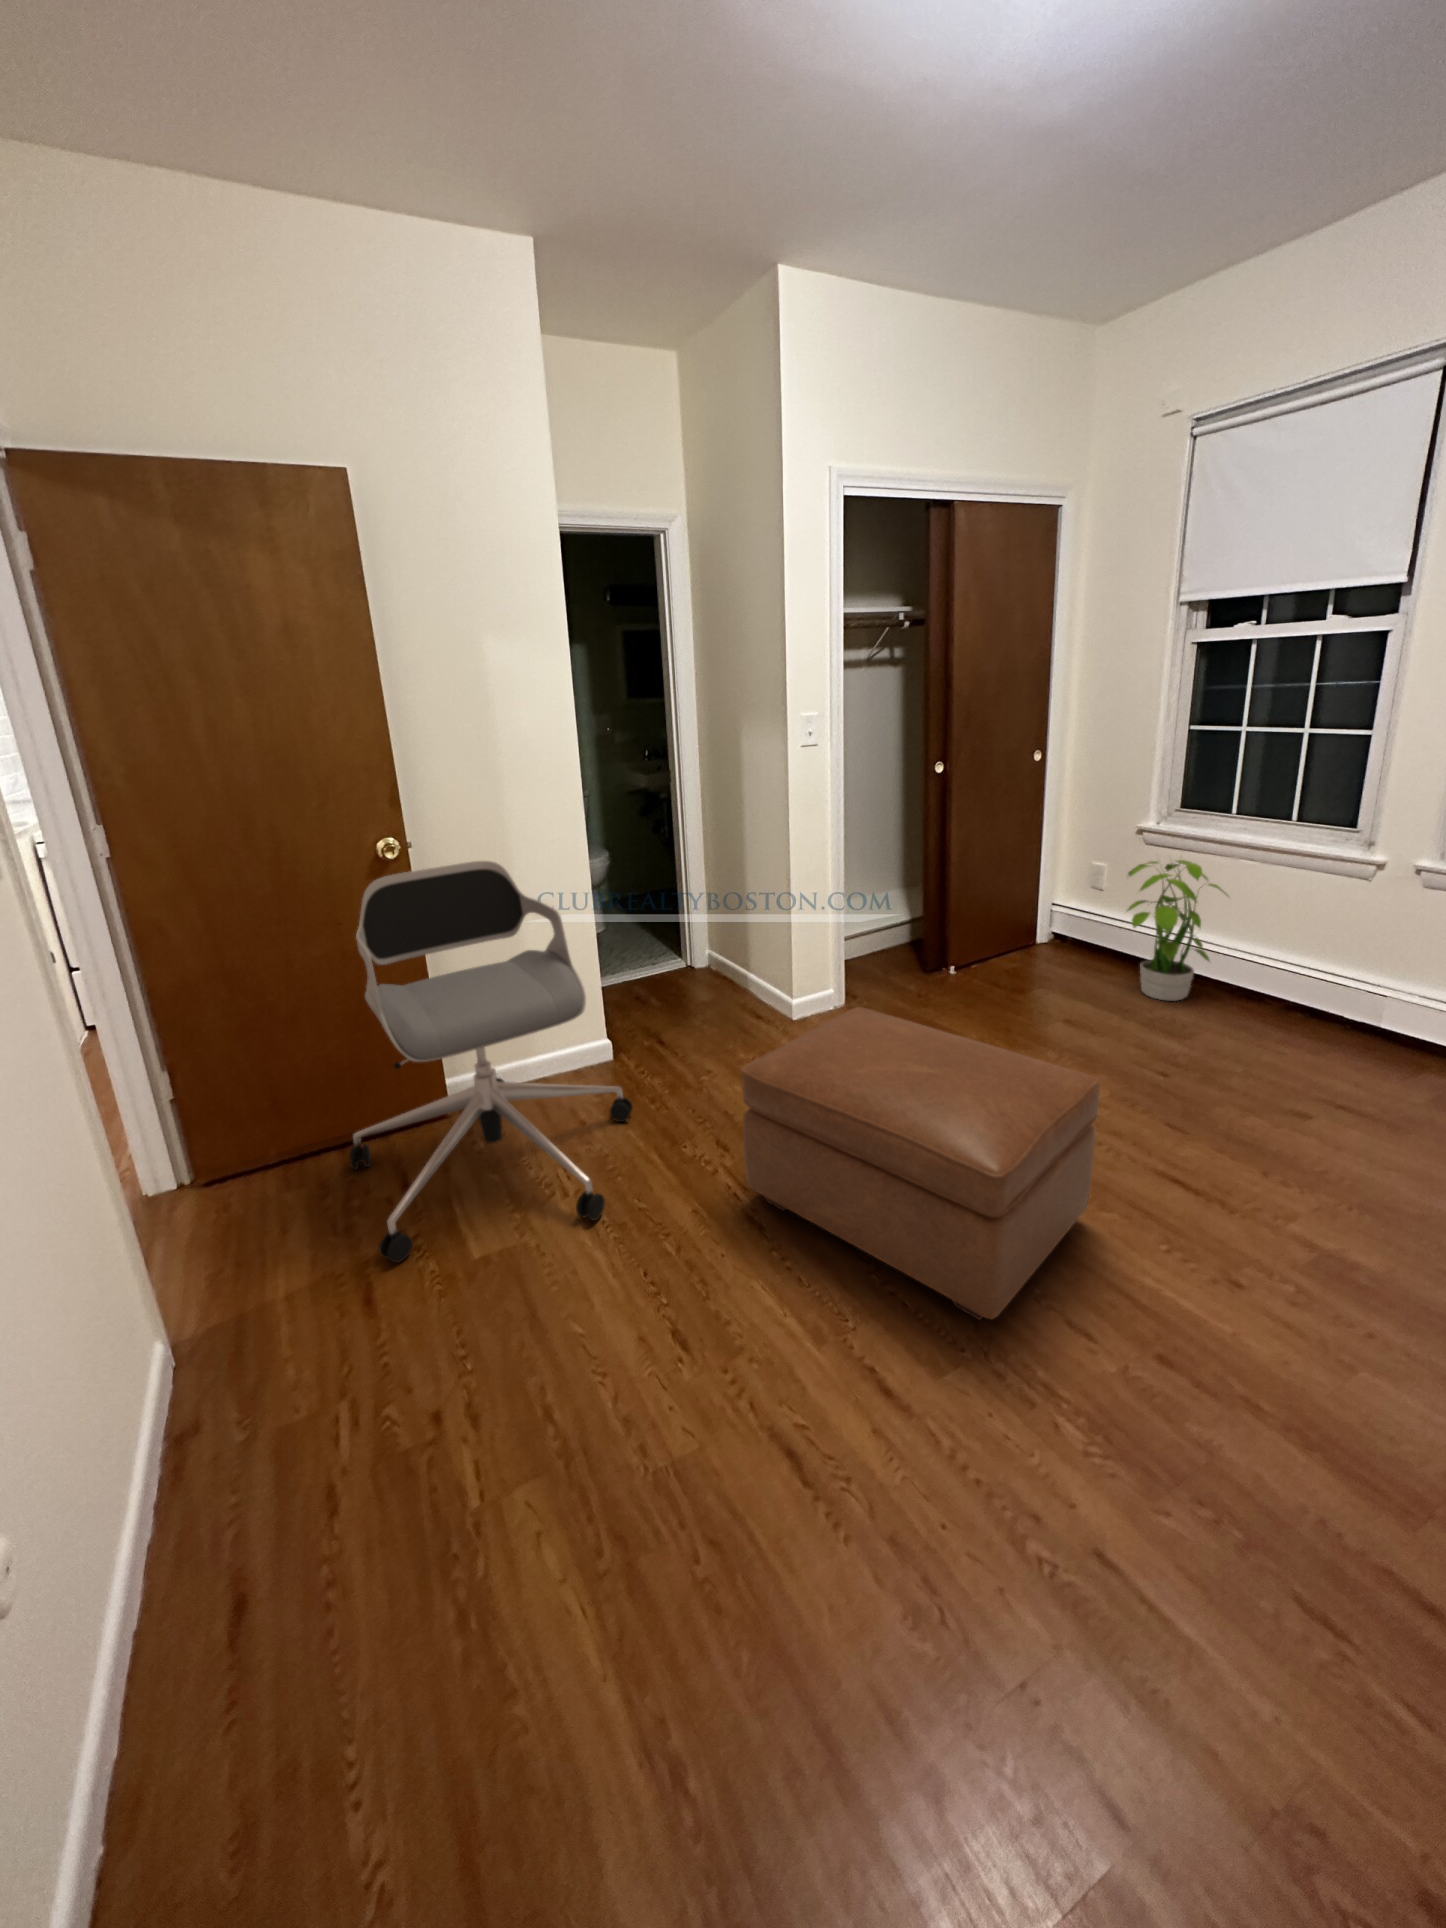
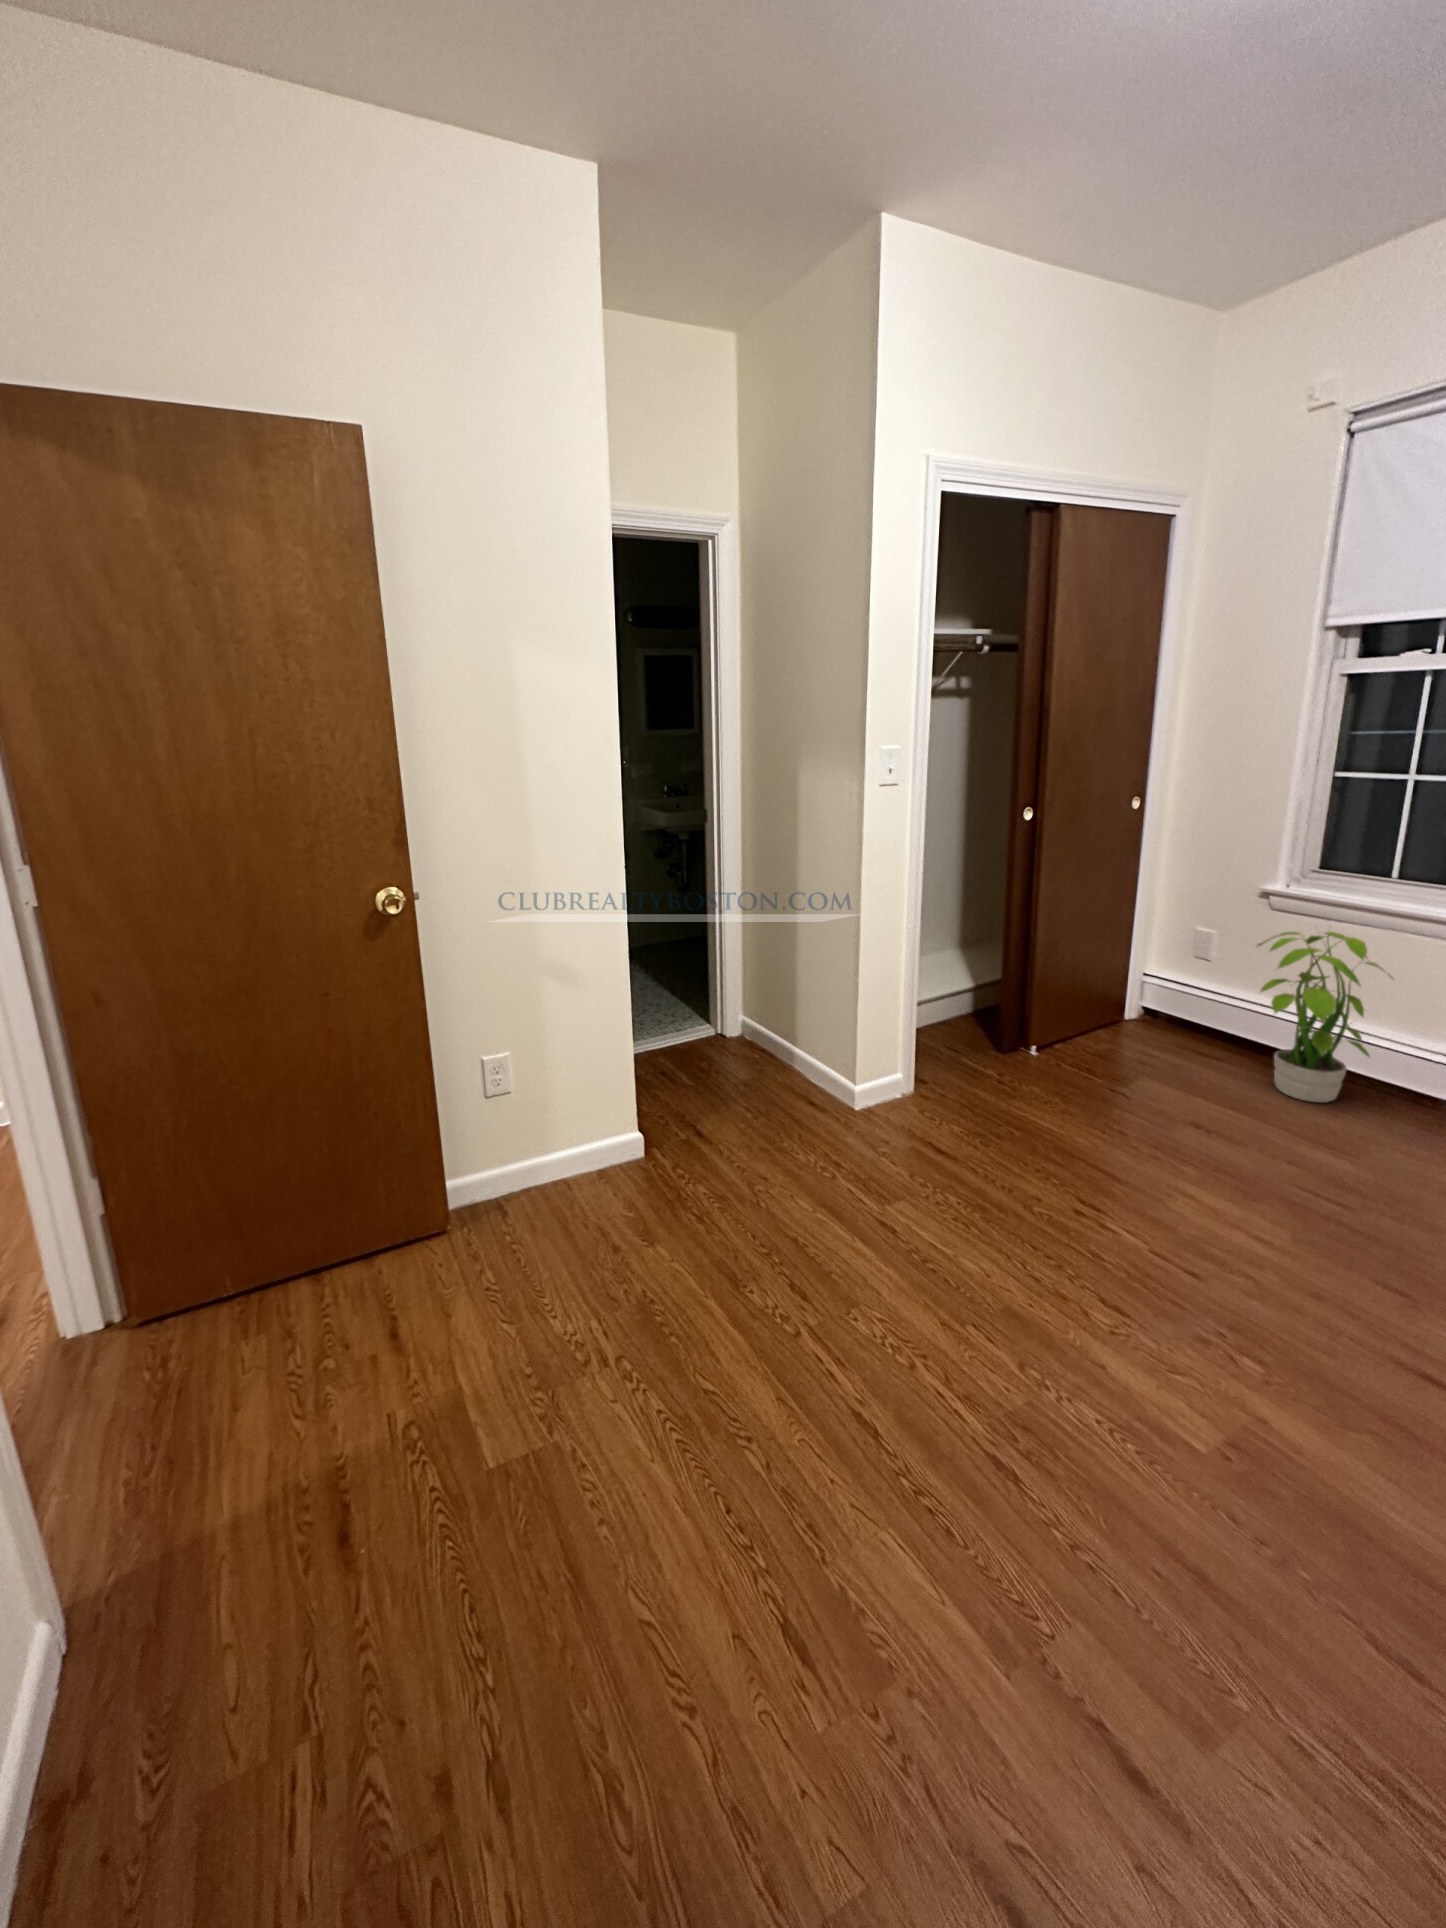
office chair: present [349,861,633,1263] -> none [323,919,679,1472]
ottoman: present [741,1007,1100,1320] -> none [849,1120,1373,1647]

